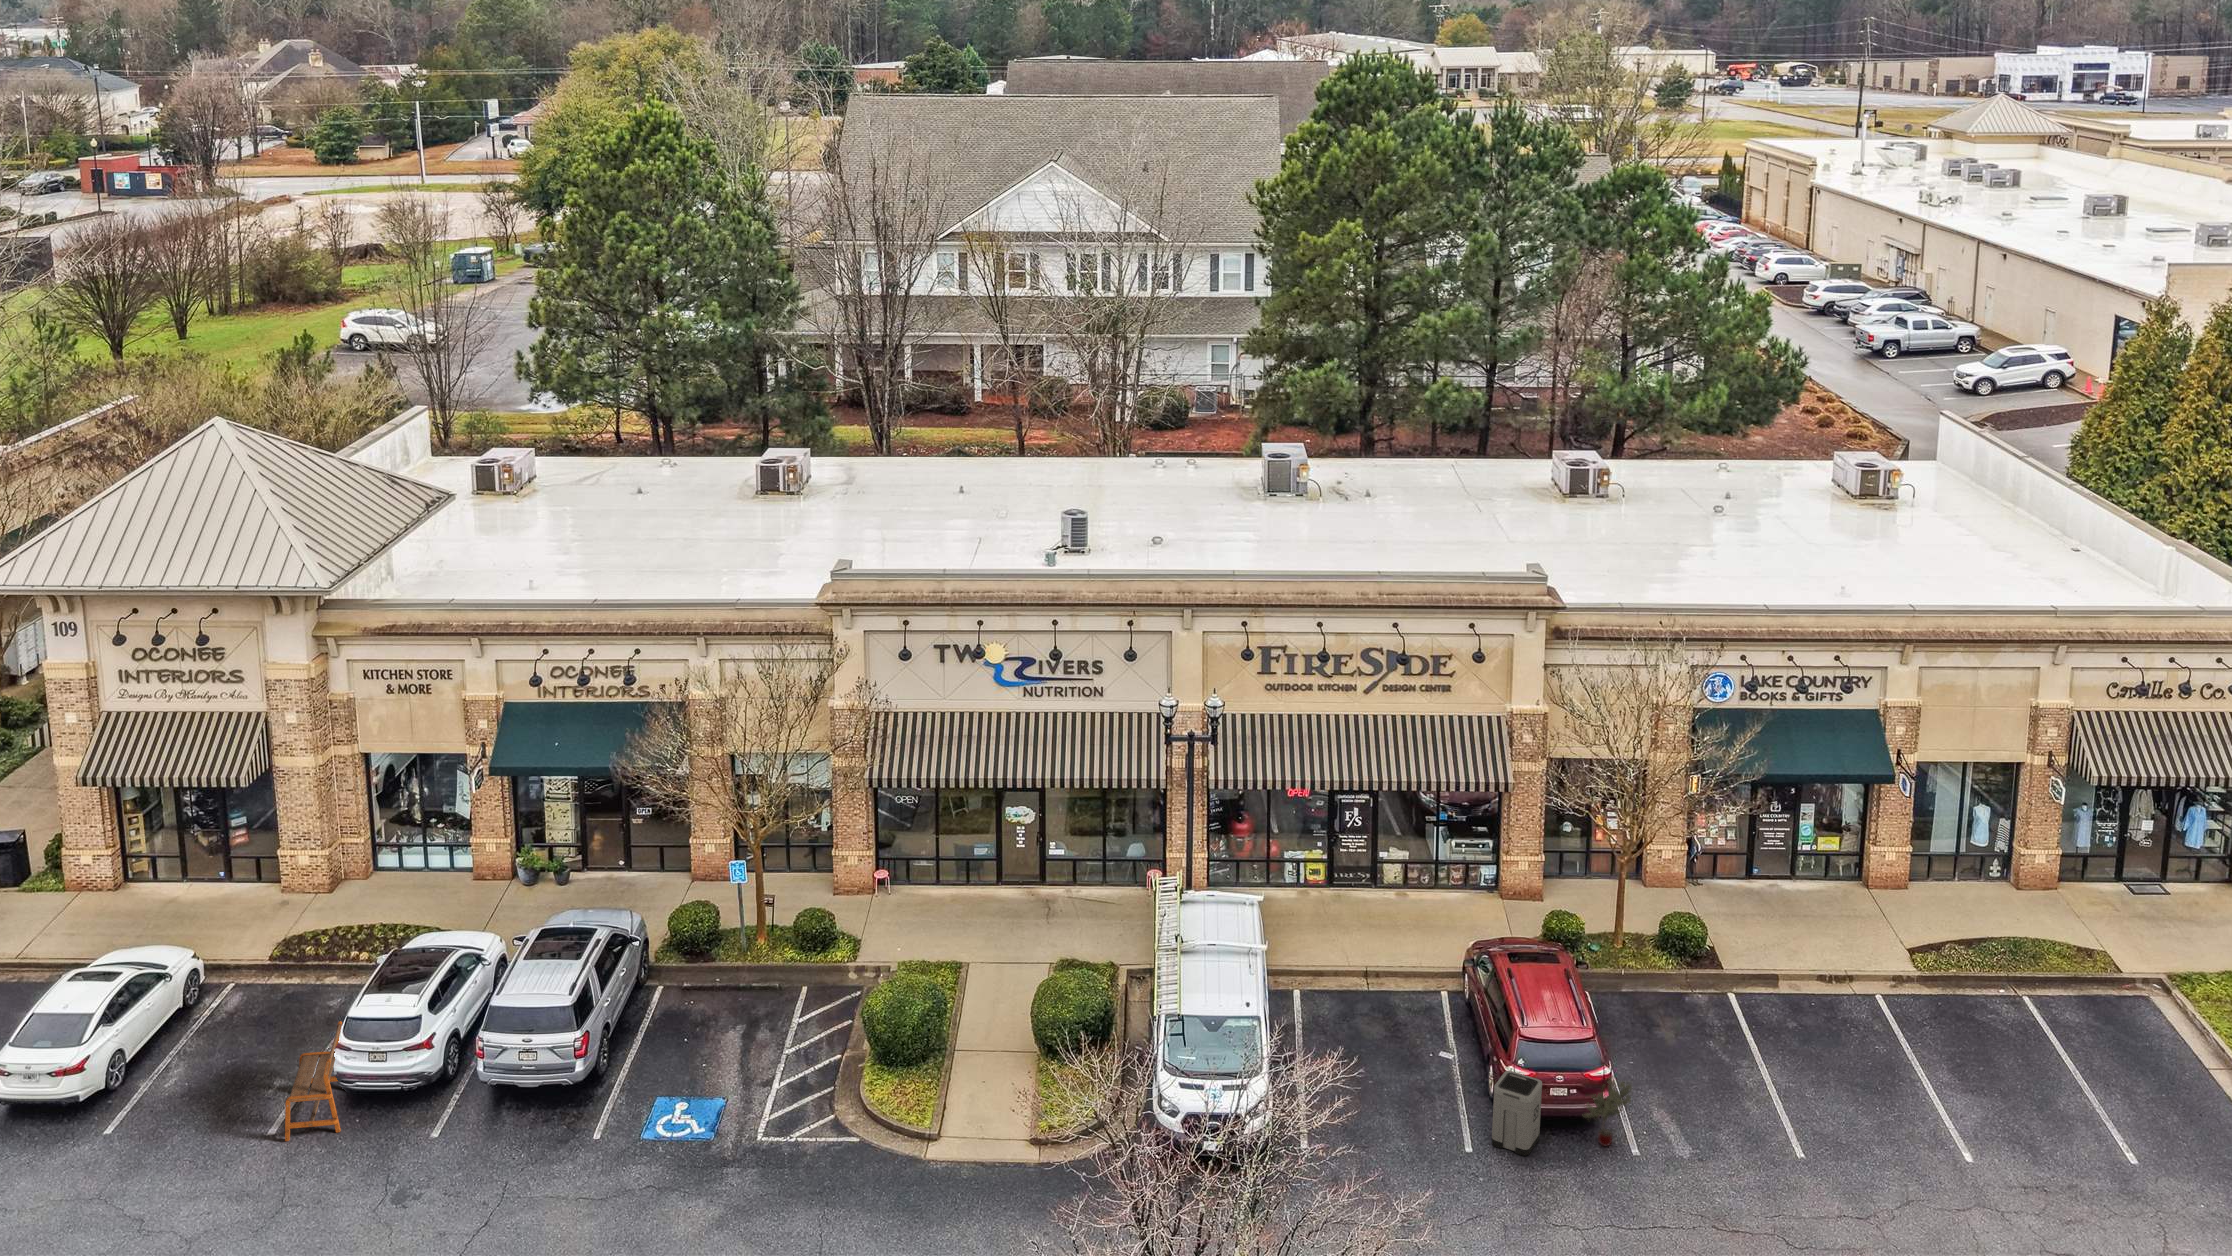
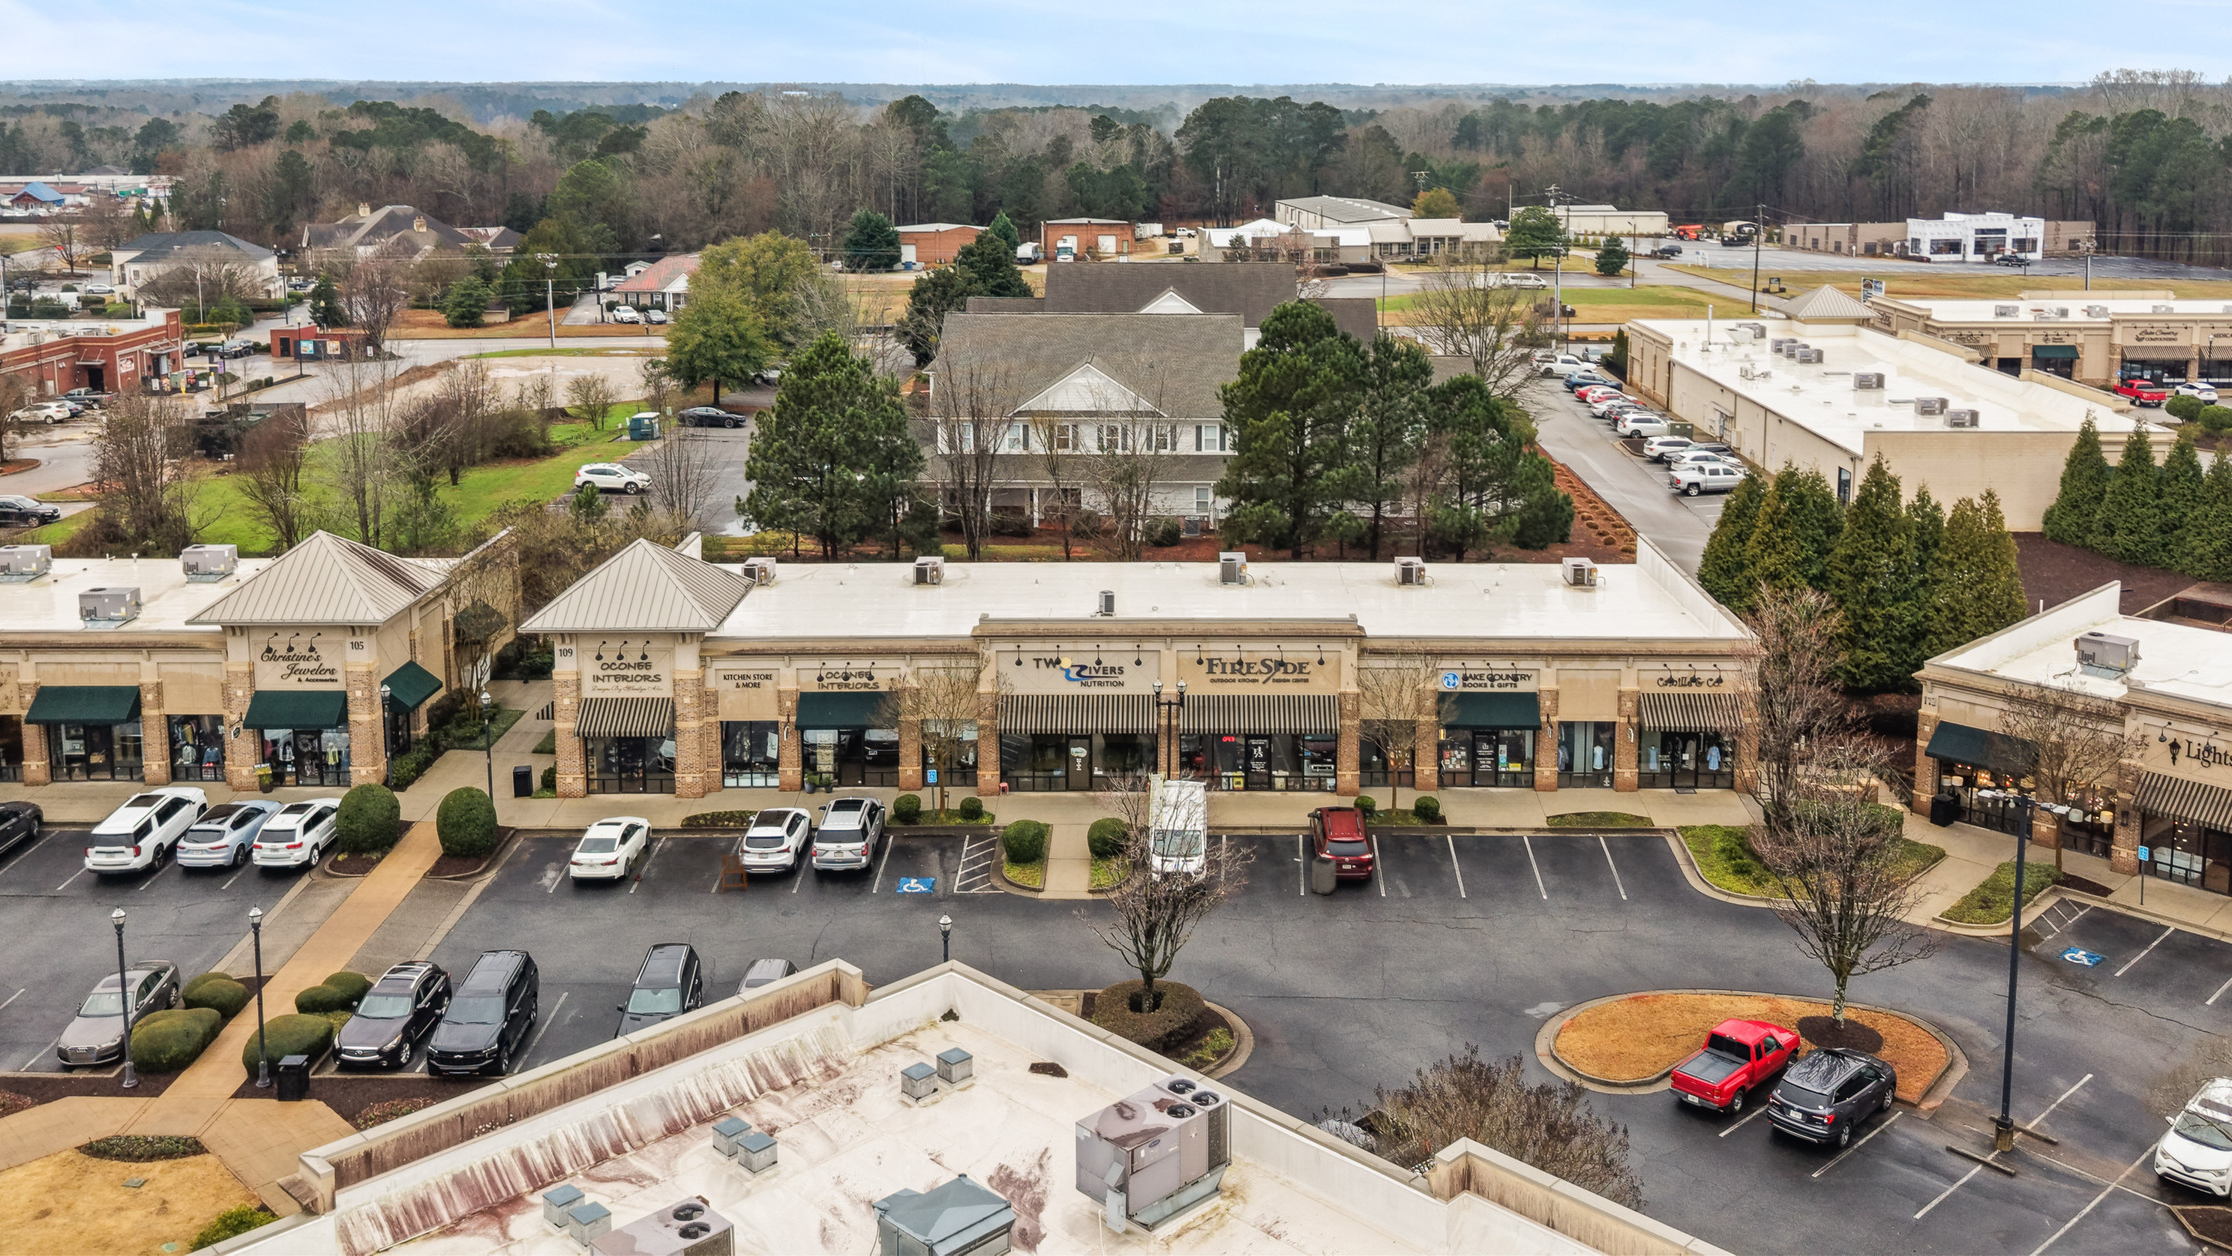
potted tree: present [1584,1078,1631,1146] -> present [629,849,646,881]

